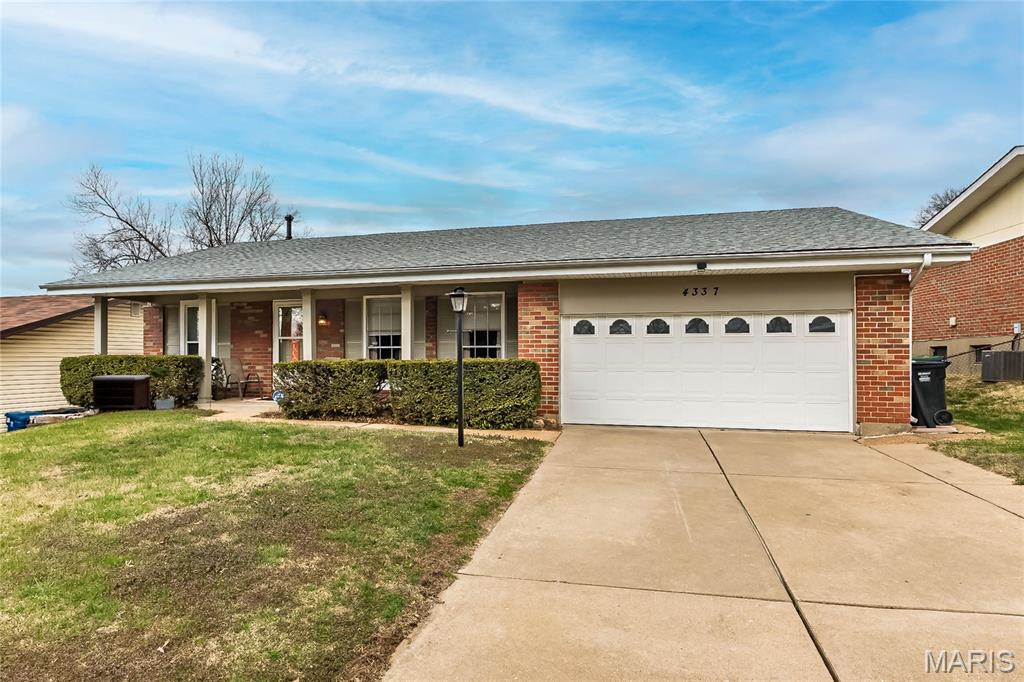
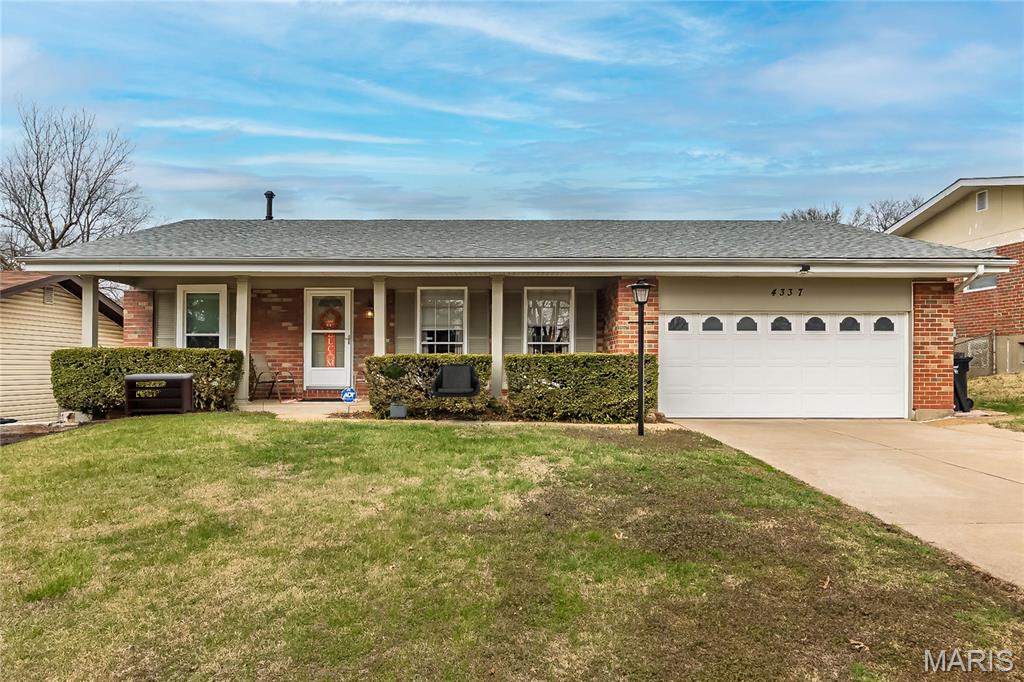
potted tree: present [150,366,174,410] -> present [384,365,407,417]
lounge chair: none [310,368,368,423] -> present [431,364,481,421]

